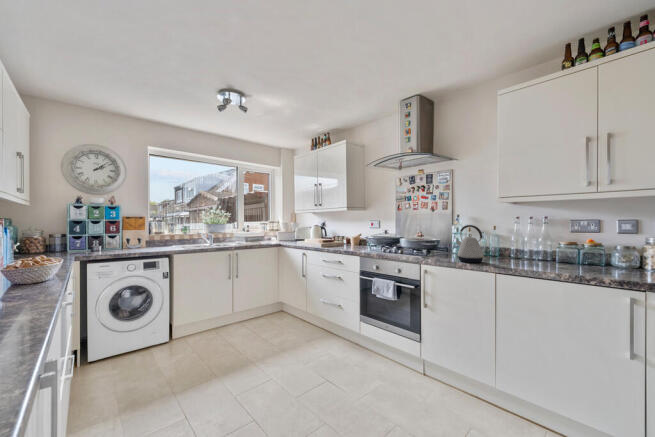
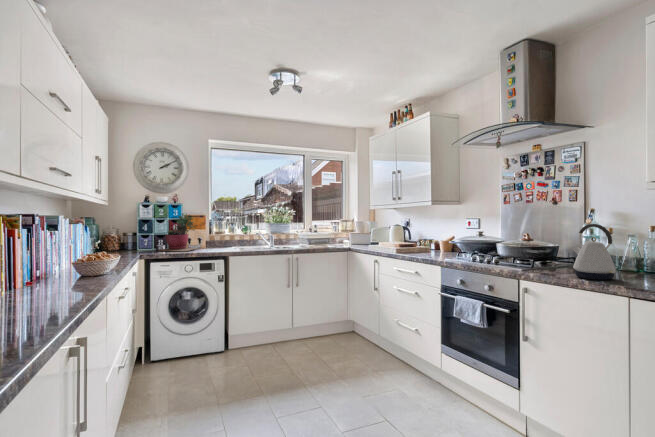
succulent plant: none [92,215,140,251] -> present [160,214,197,251]

